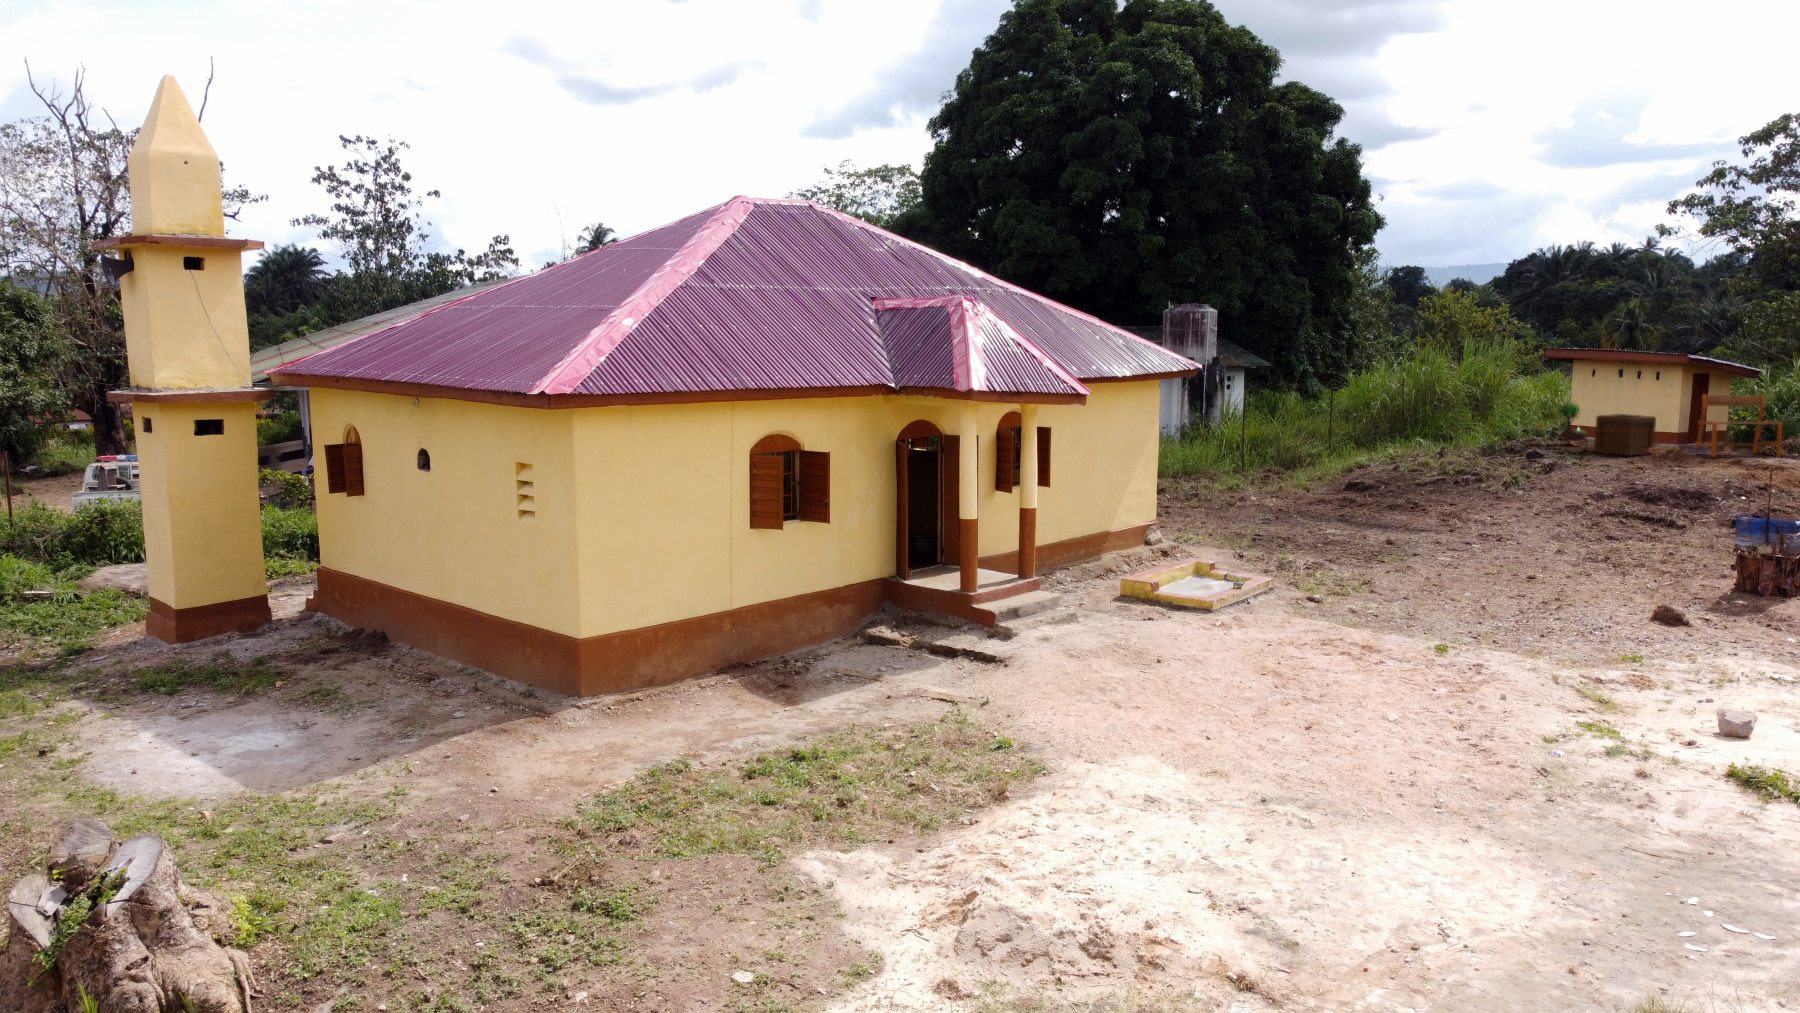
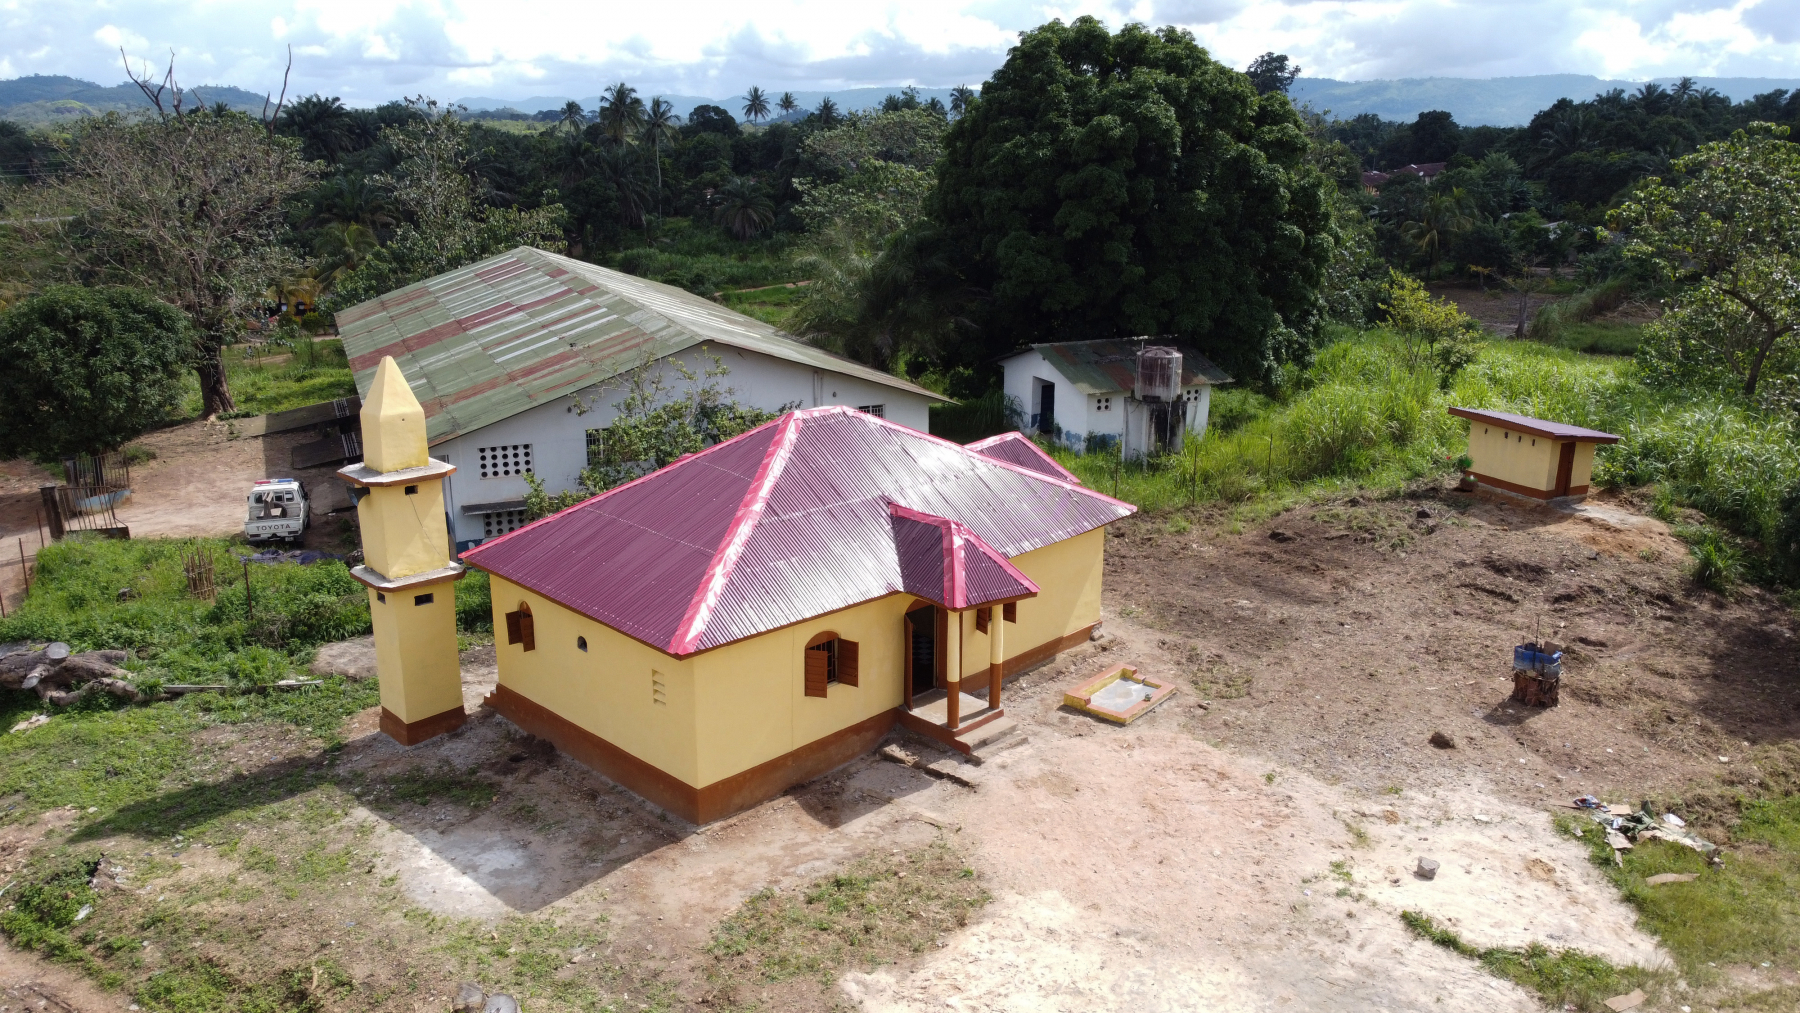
bench: present [1695,395,1782,457] -> none [1562,459,1631,514]
wooden crate: present [1594,414,1656,456] -> none [1480,470,1531,509]

